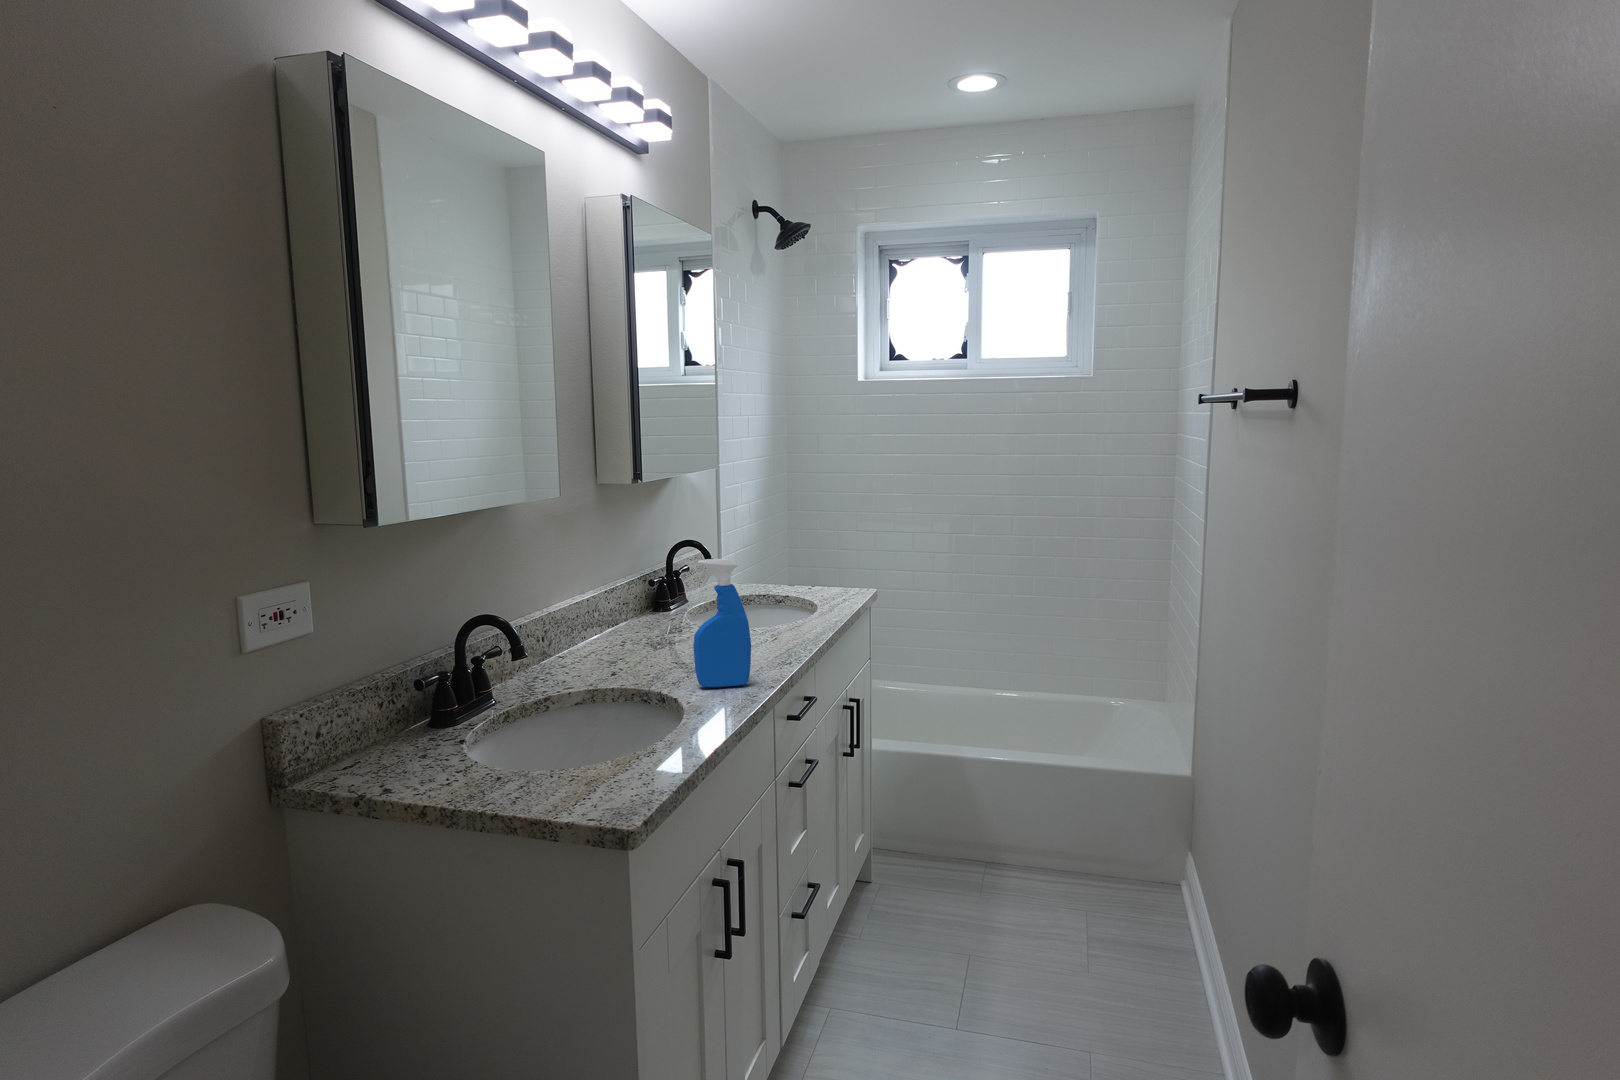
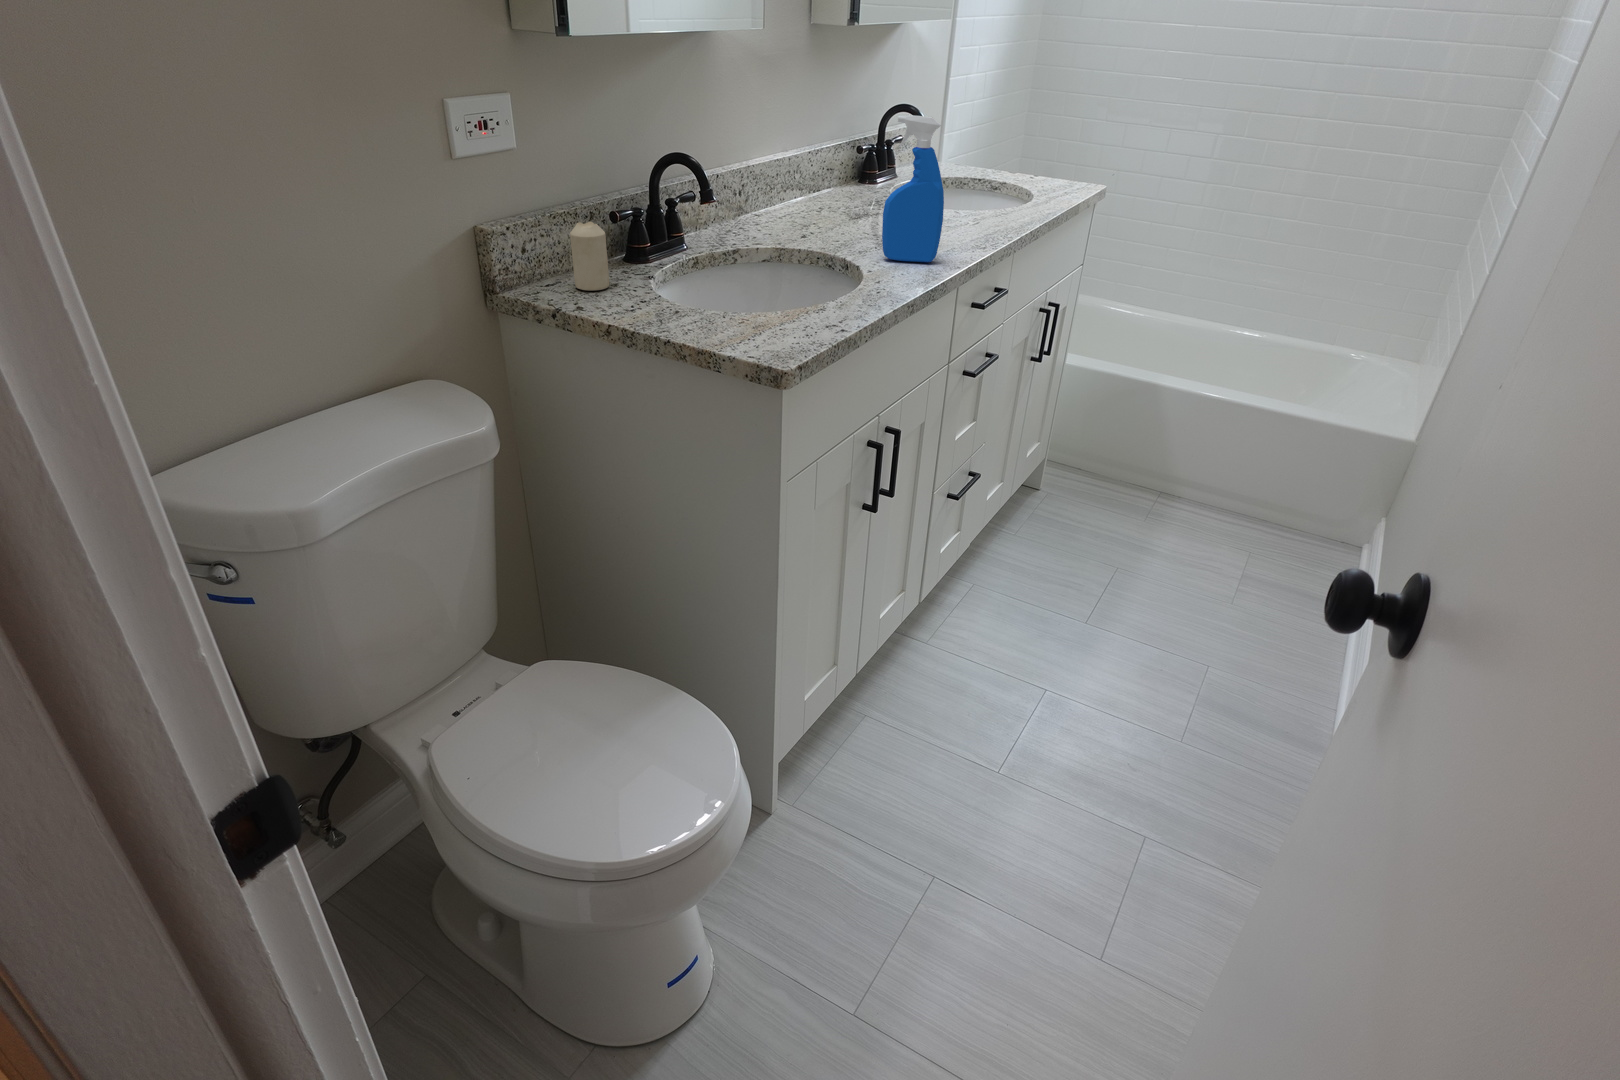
candle: none [373,696,417,768] -> present [570,222,609,291]

